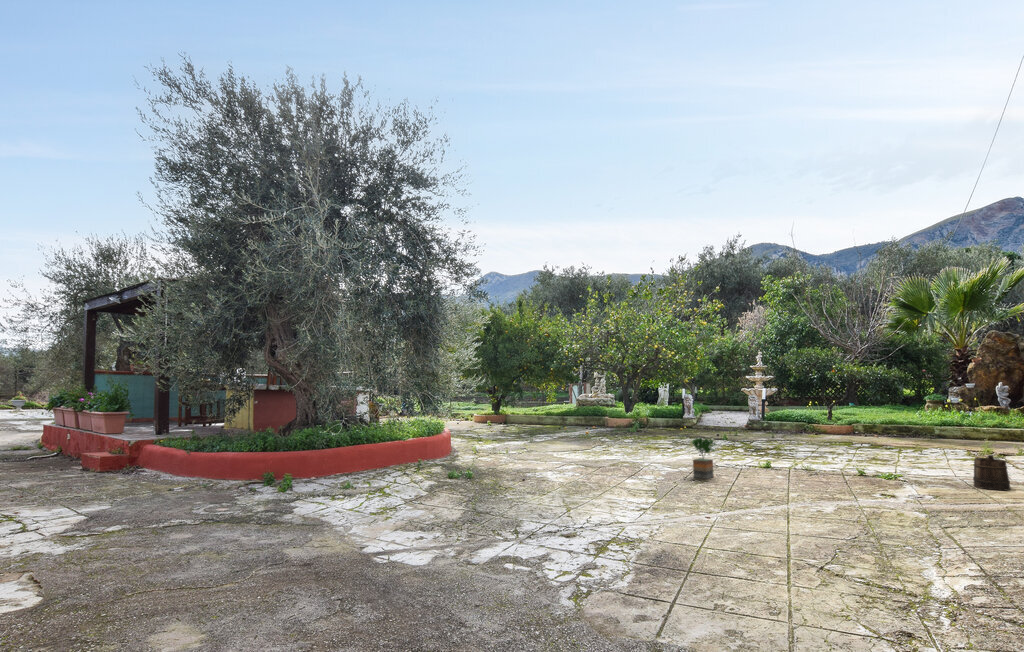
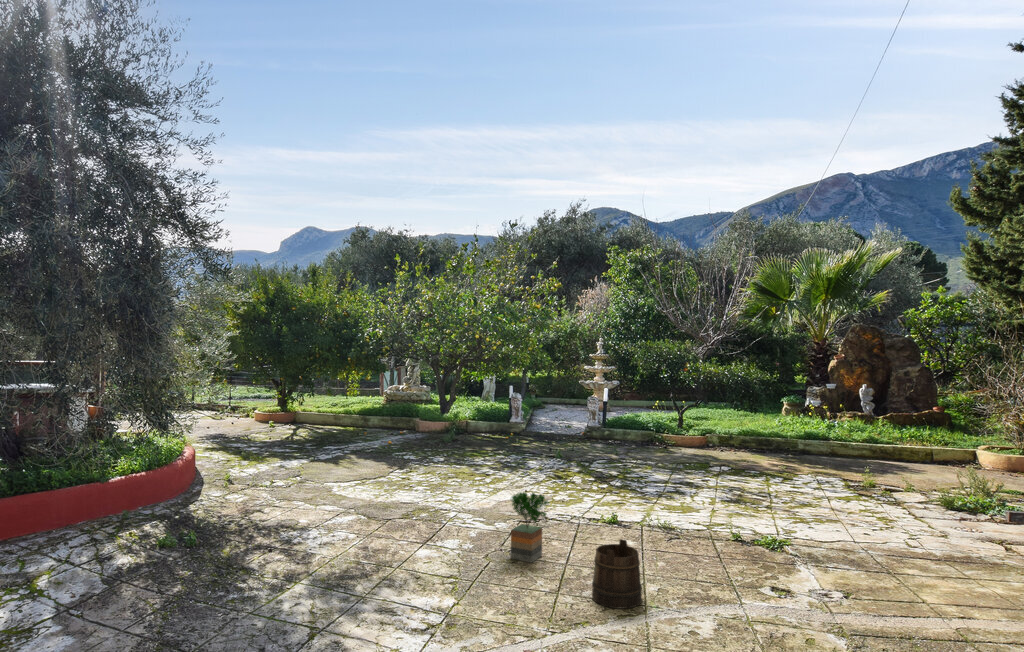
bucket: present [973,455,1010,490] -> present [592,539,642,609]

